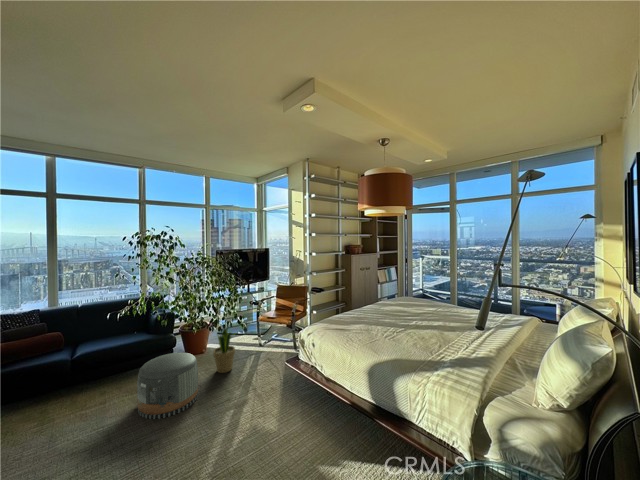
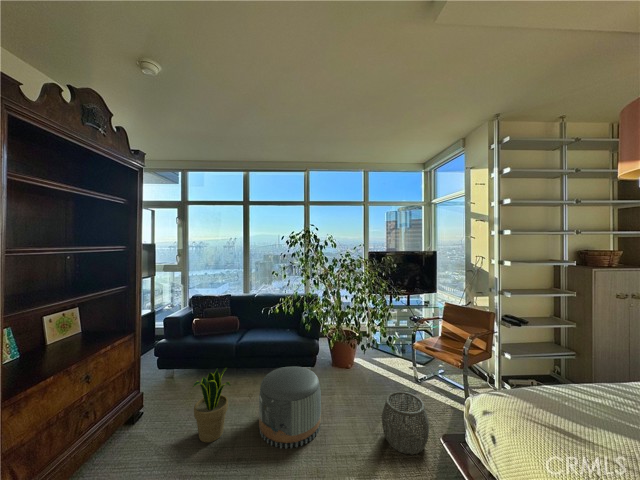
potted plant: present [213,329,235,373] -> present [193,368,230,442]
woven basket: none [246,346,278,384] -> present [382,392,430,455]

